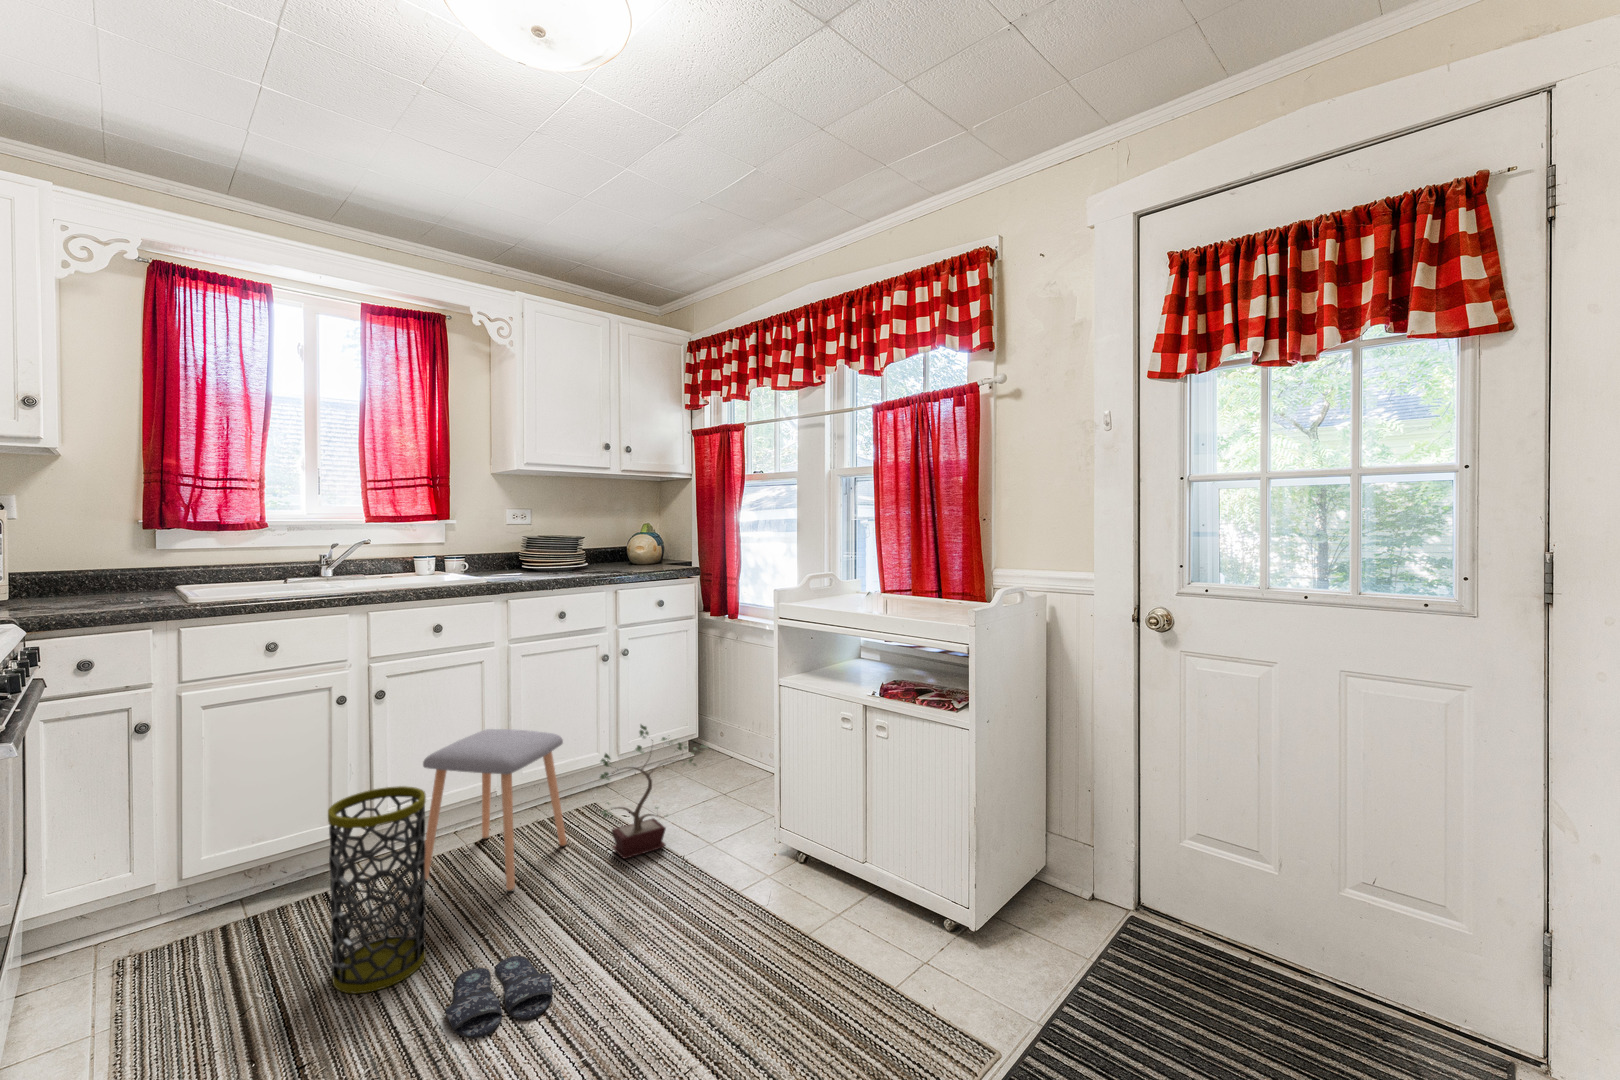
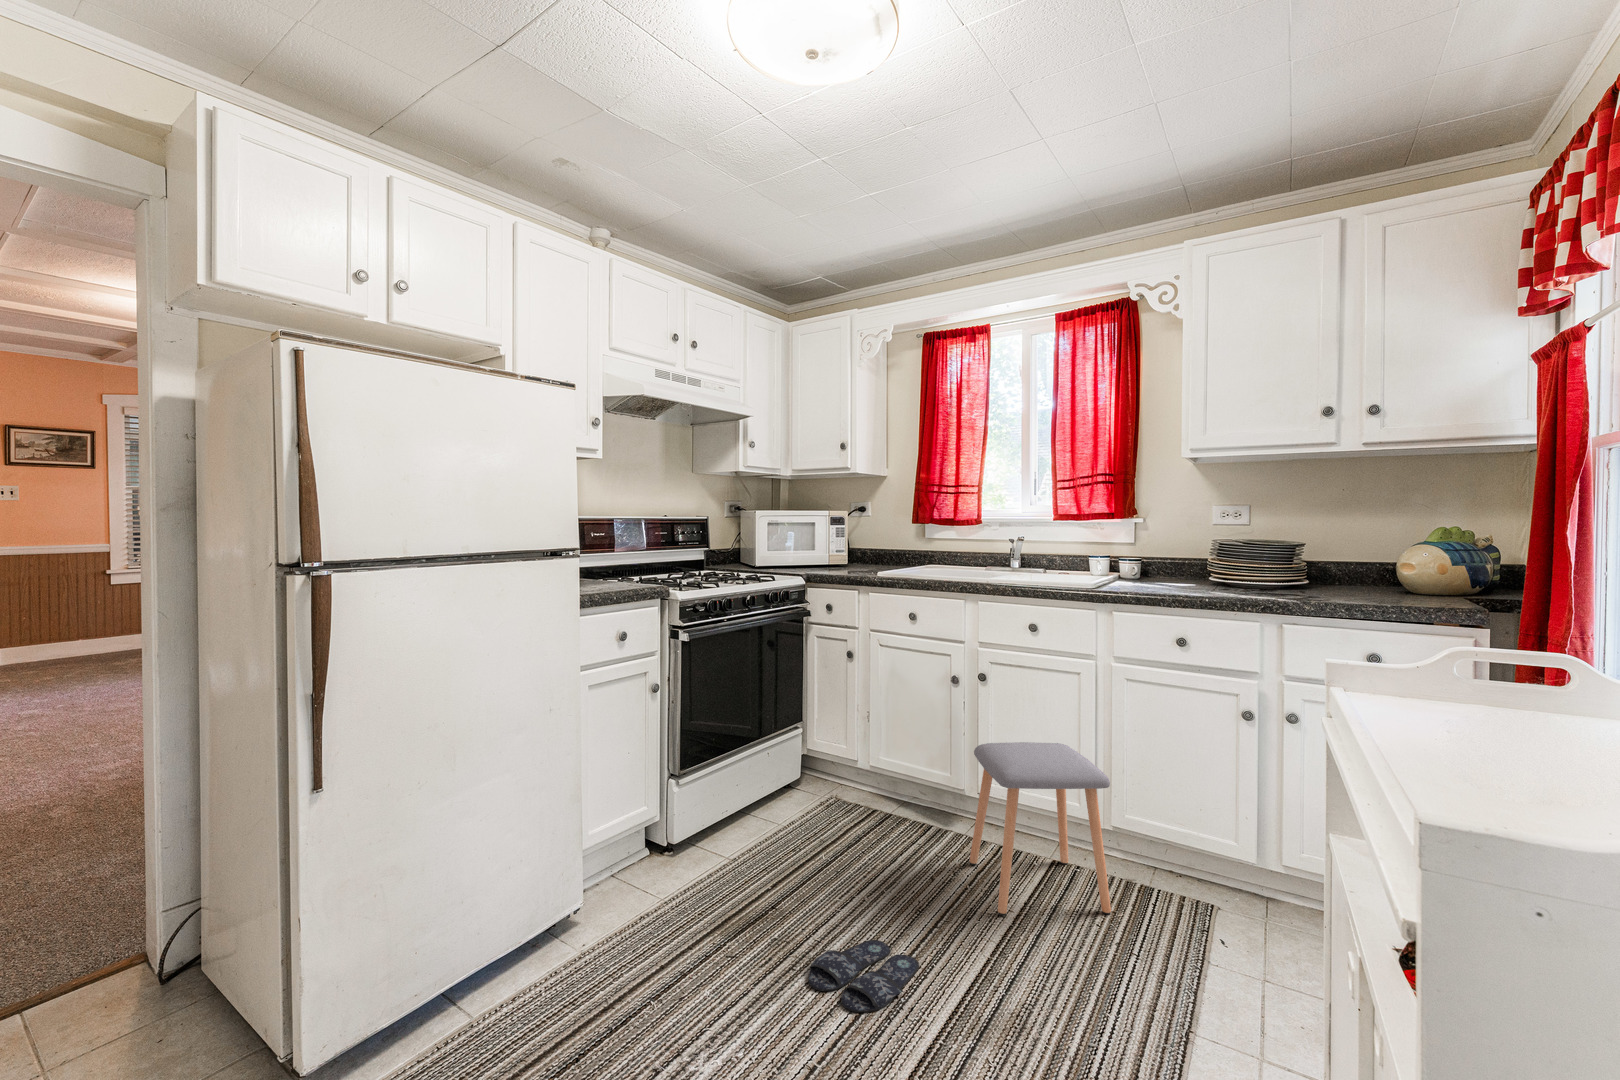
potted plant: present [600,725,708,859] -> none [1101,799,1282,990]
trash can: present [328,786,426,993] -> none [828,744,901,916]

